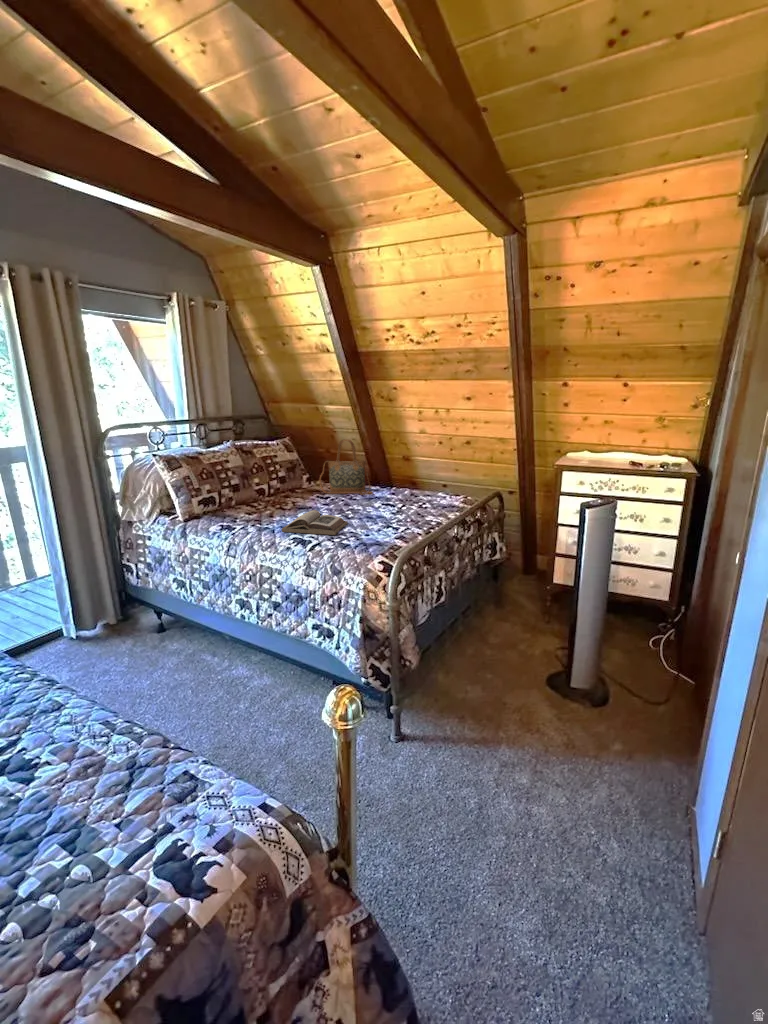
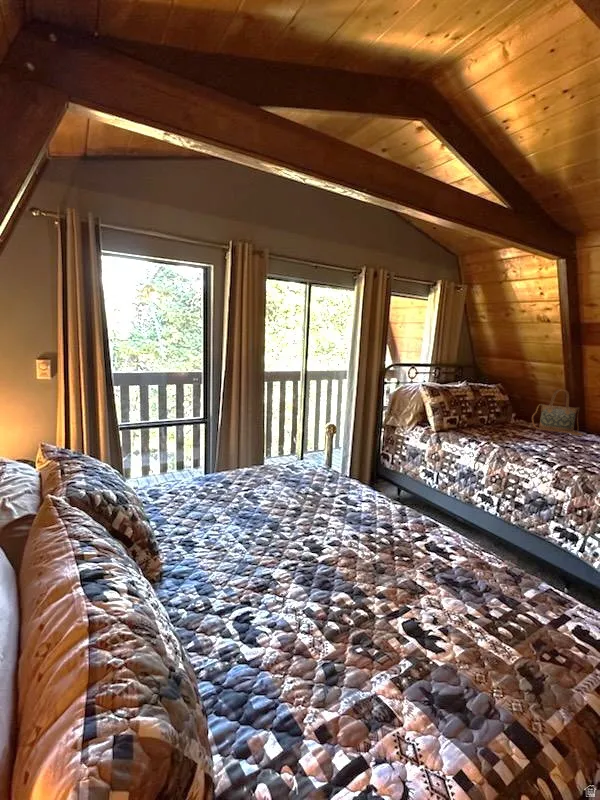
book: present [282,510,348,535] -> none [522,439,579,462]

